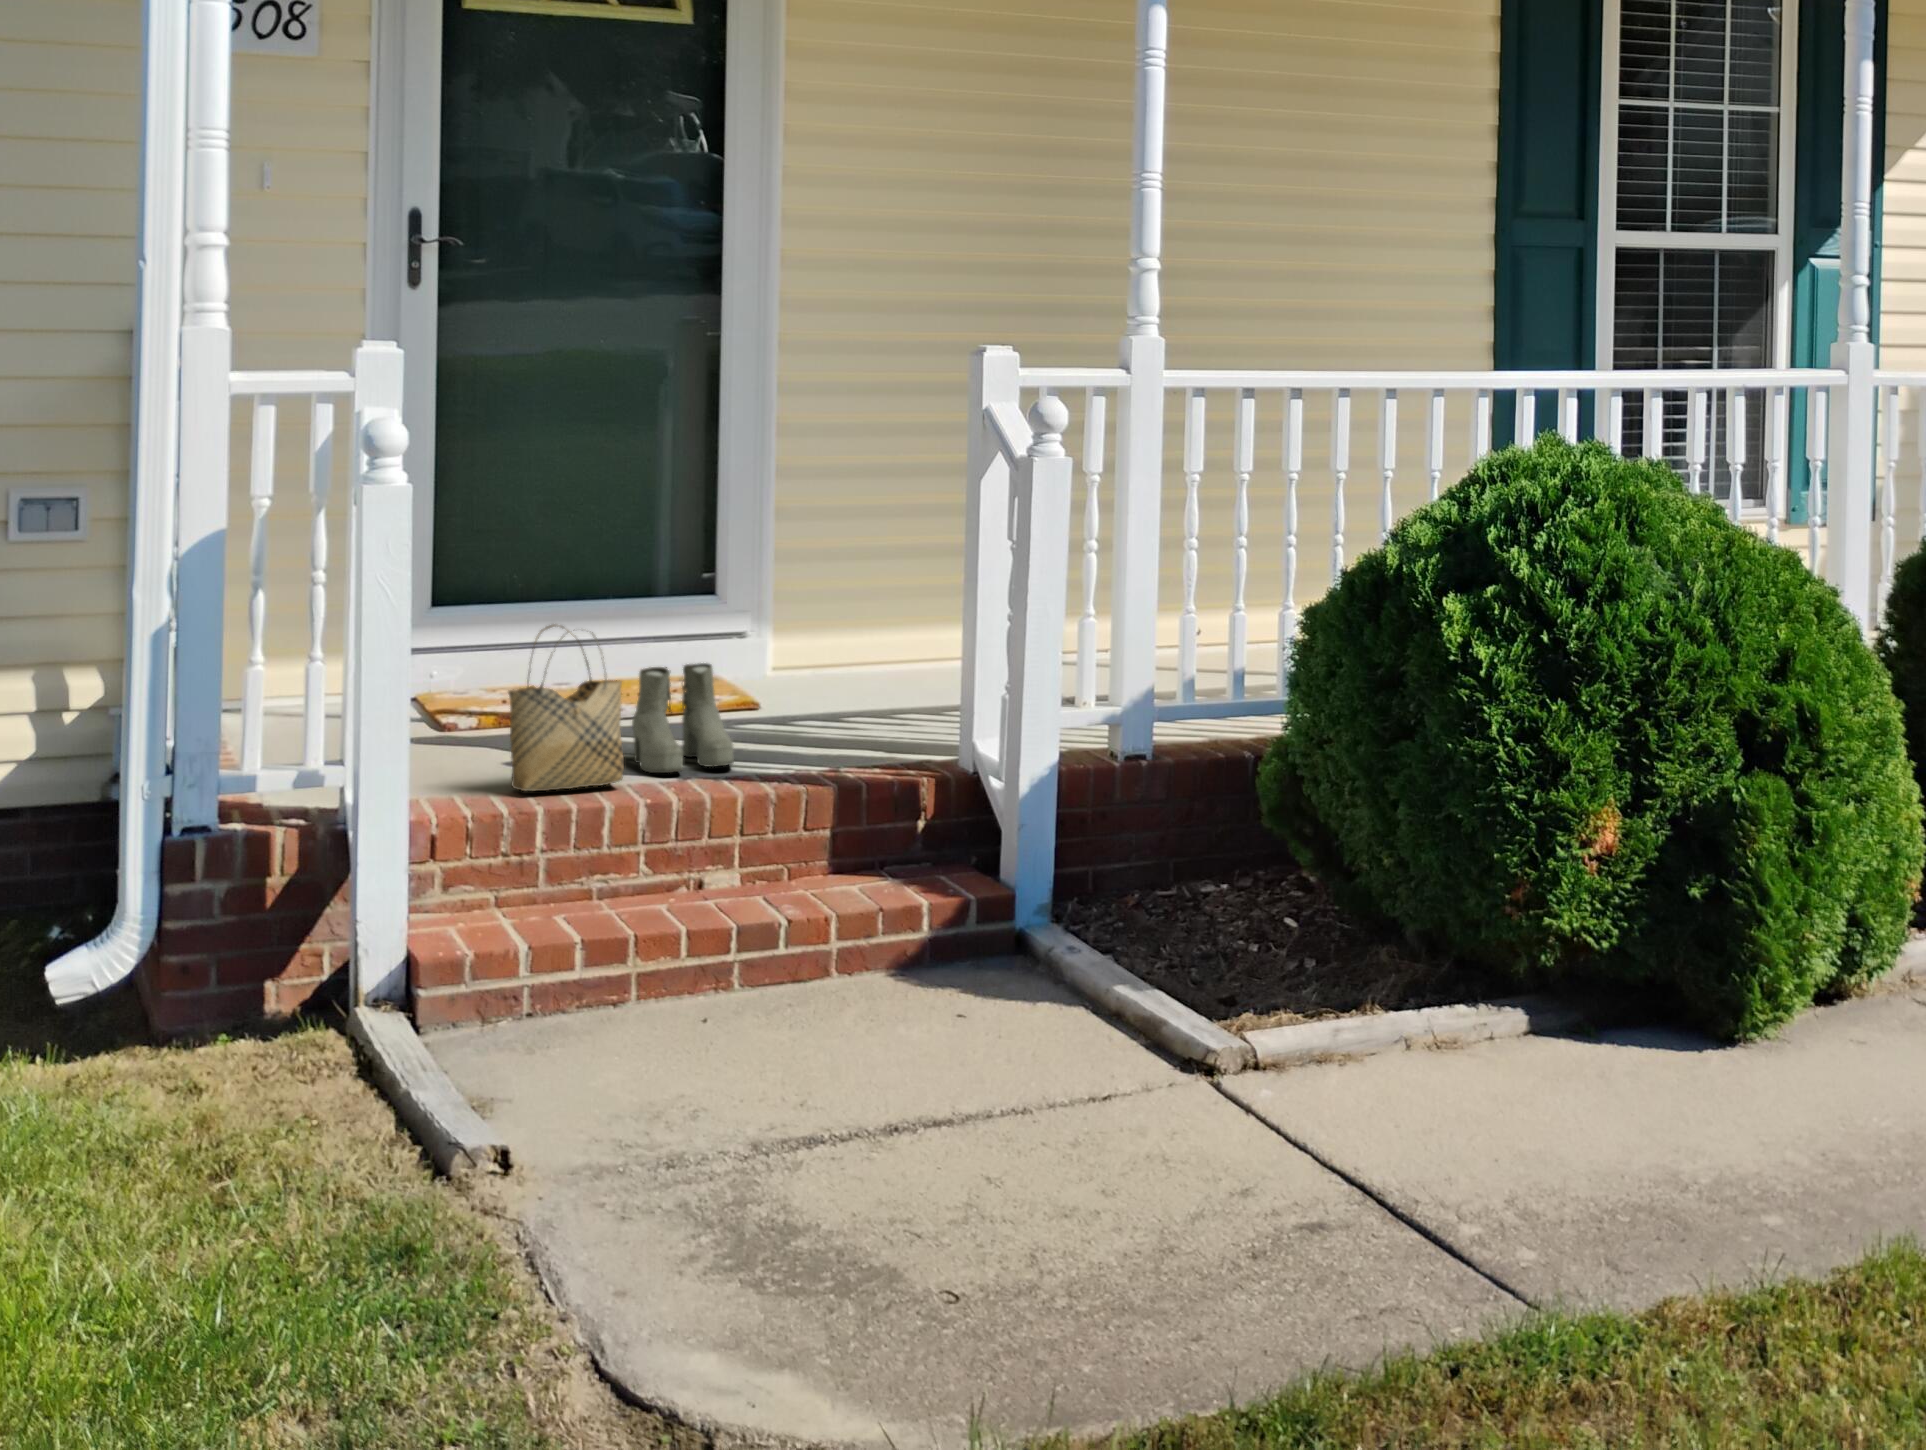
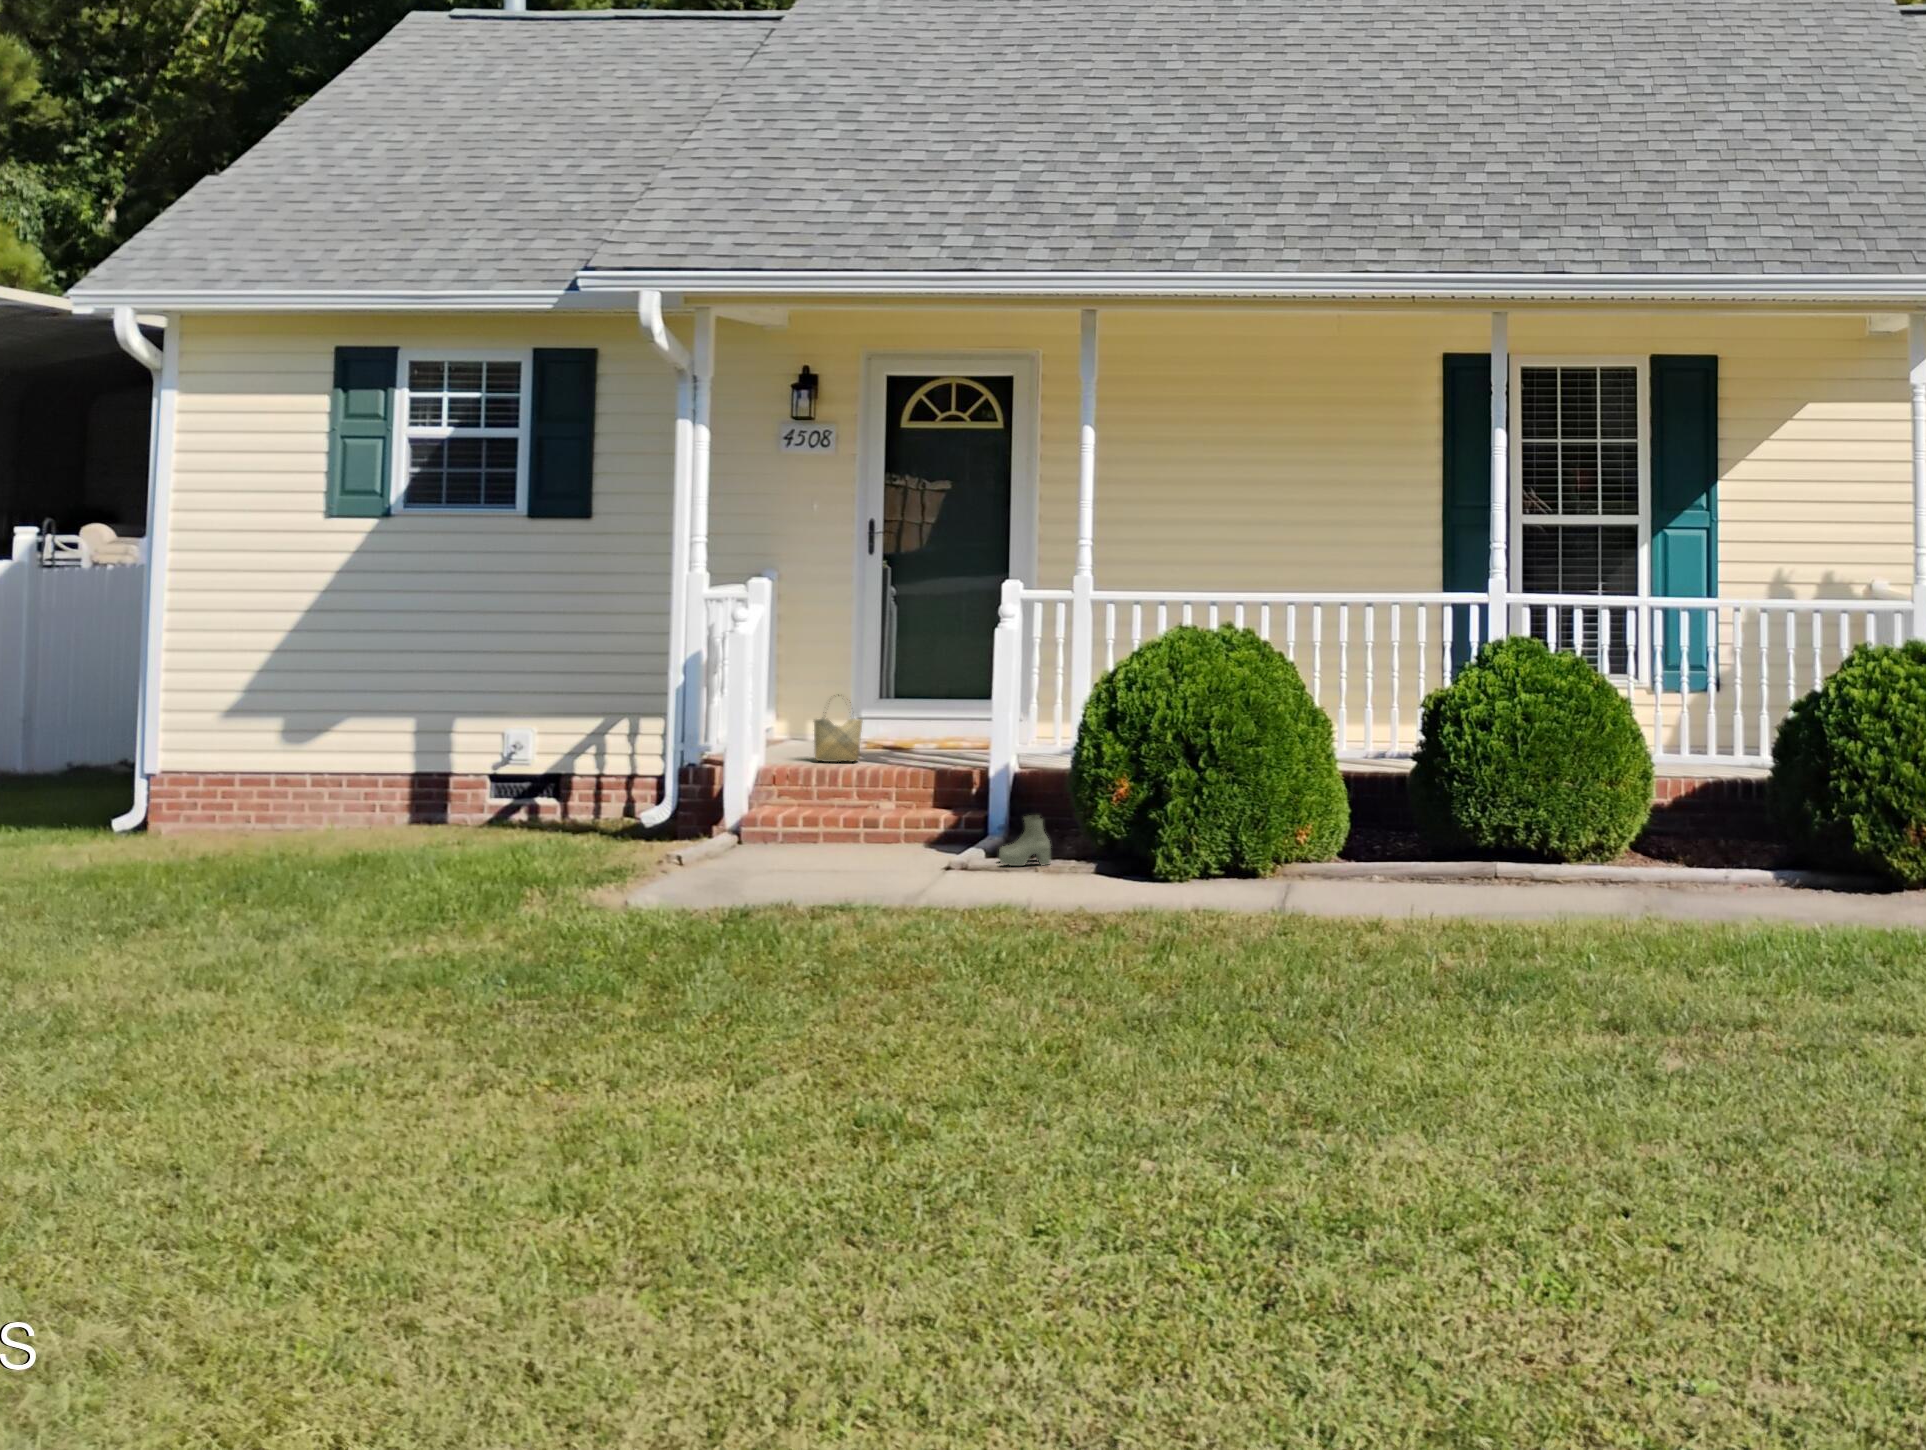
boots: present [632,663,734,773] -> present [999,814,1051,866]

